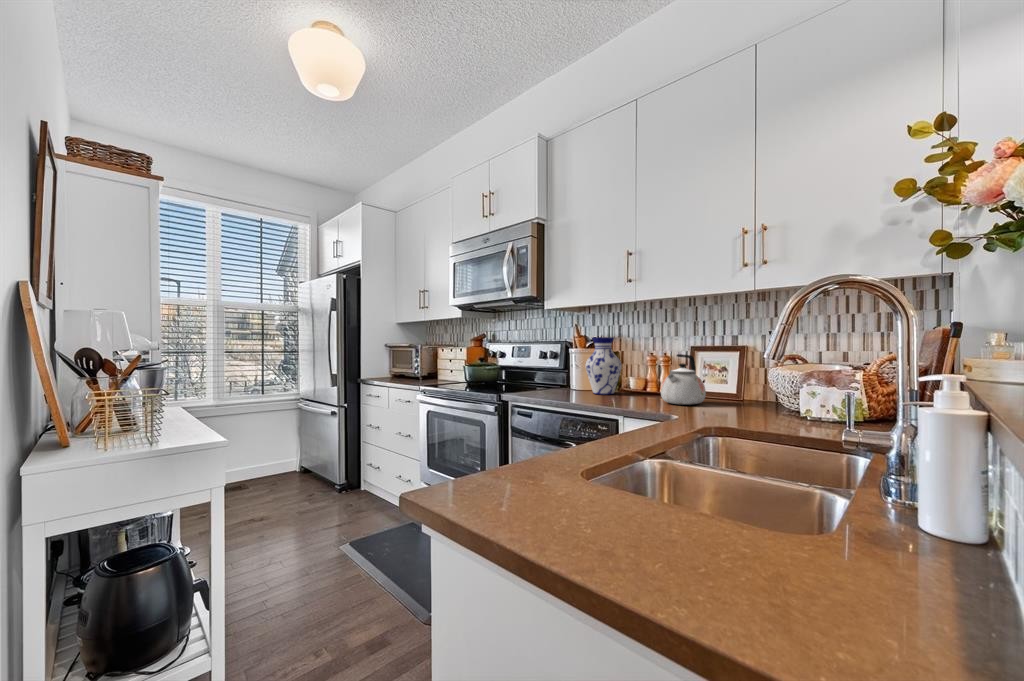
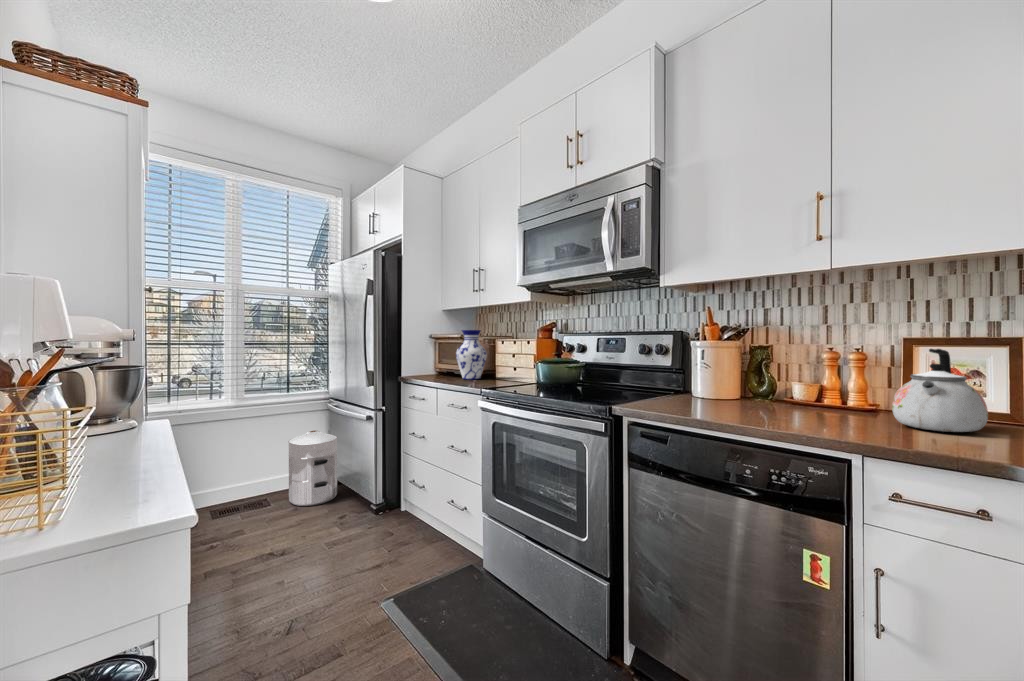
vase: present [586,337,622,395] -> present [456,330,487,380]
waste bin: none [264,426,306,489] -> present [288,430,337,506]

